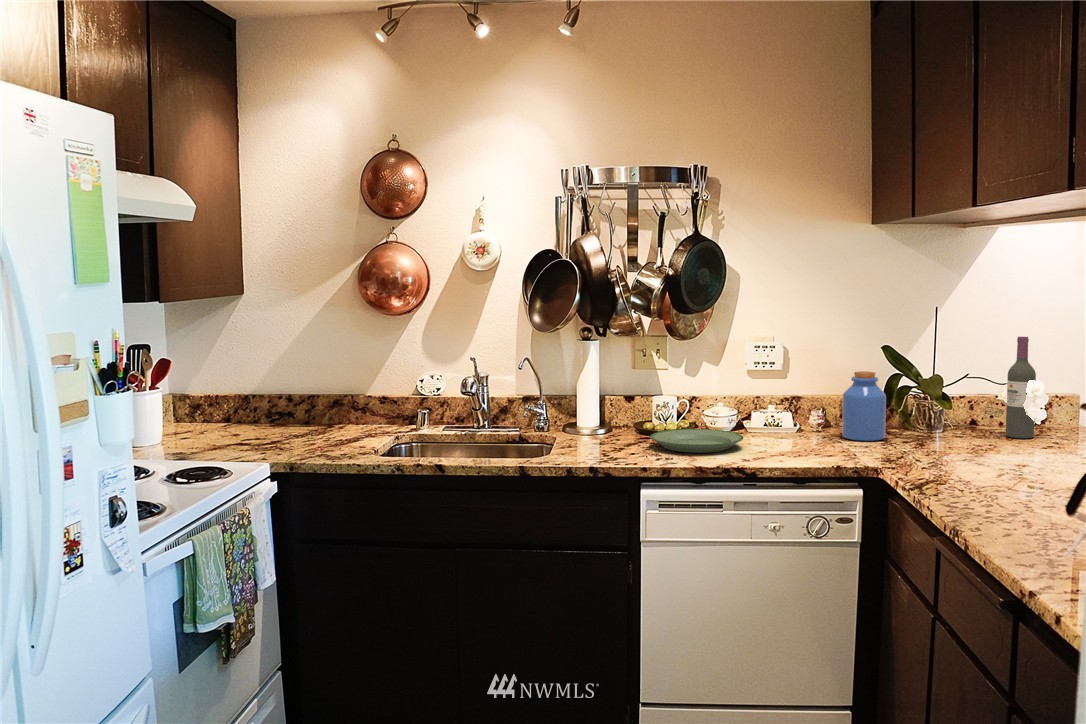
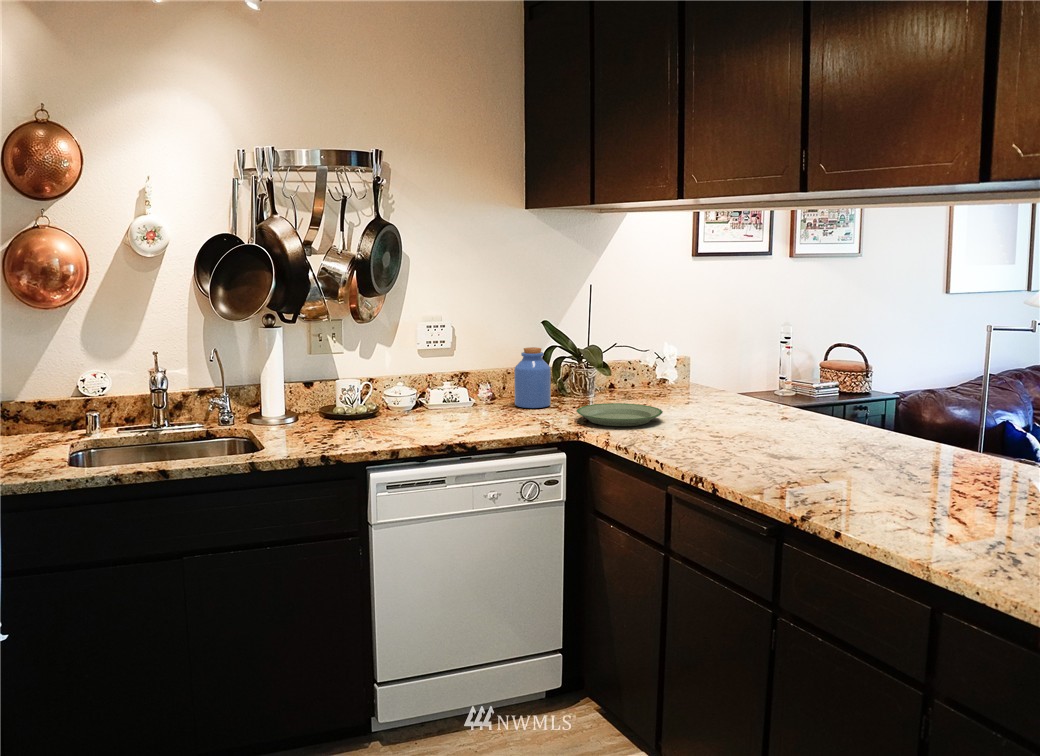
wine bottle: present [1006,337,1036,438] -> none [634,313,656,396]
plate: present [650,429,743,453] -> present [577,403,663,426]

